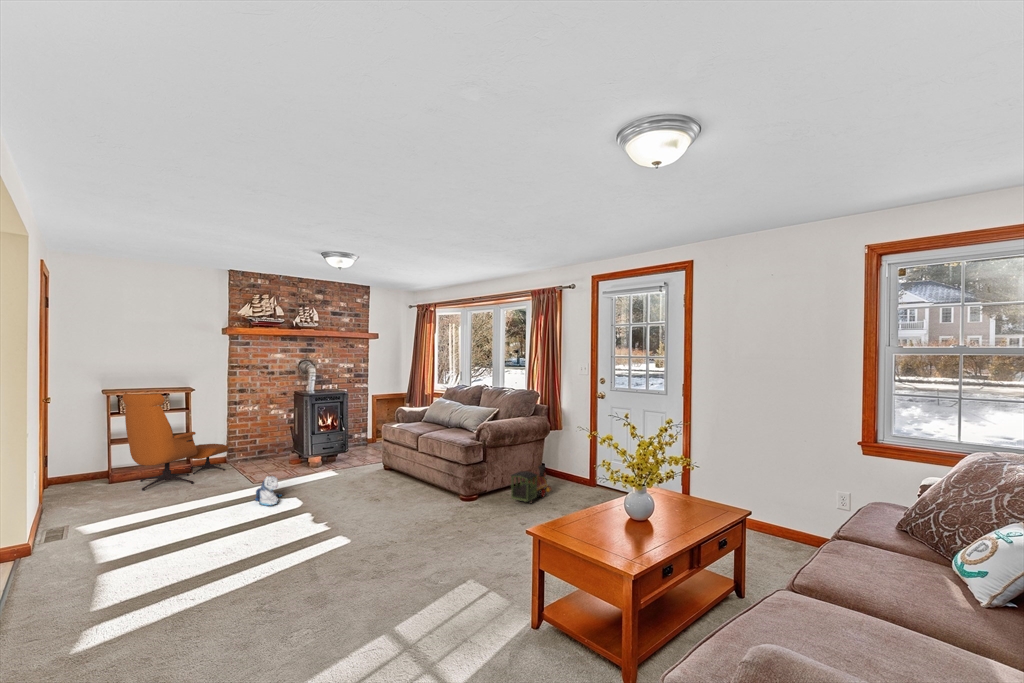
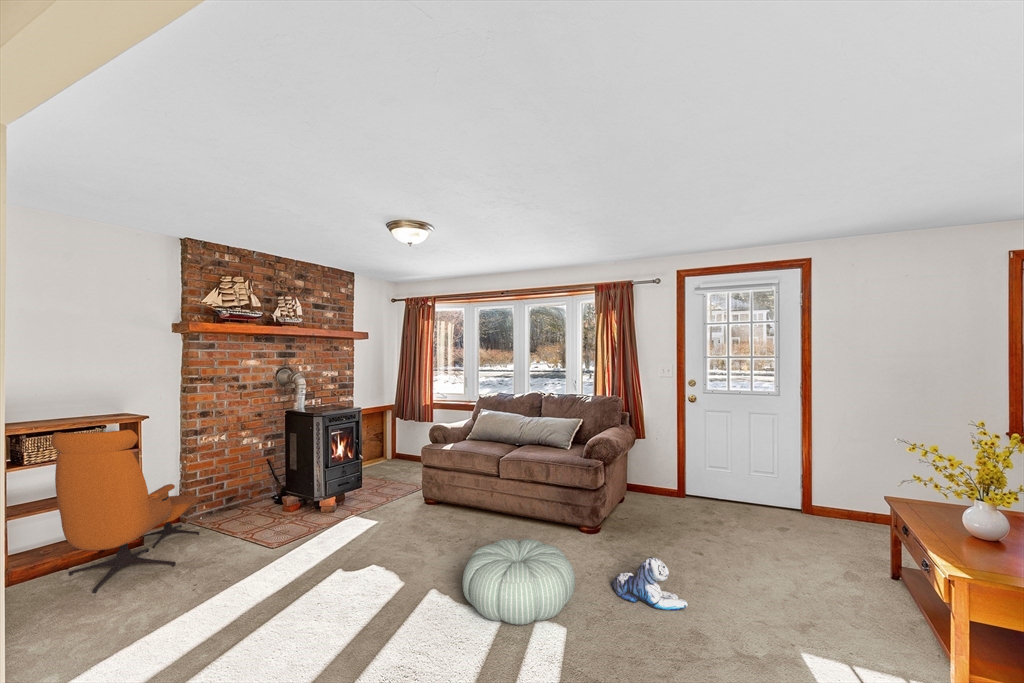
toy train: present [511,465,551,503] -> none [643,482,671,530]
plush toy: present [255,476,282,506] -> present [611,557,688,611]
pouf: none [308,485,391,536] -> present [462,539,575,625]

